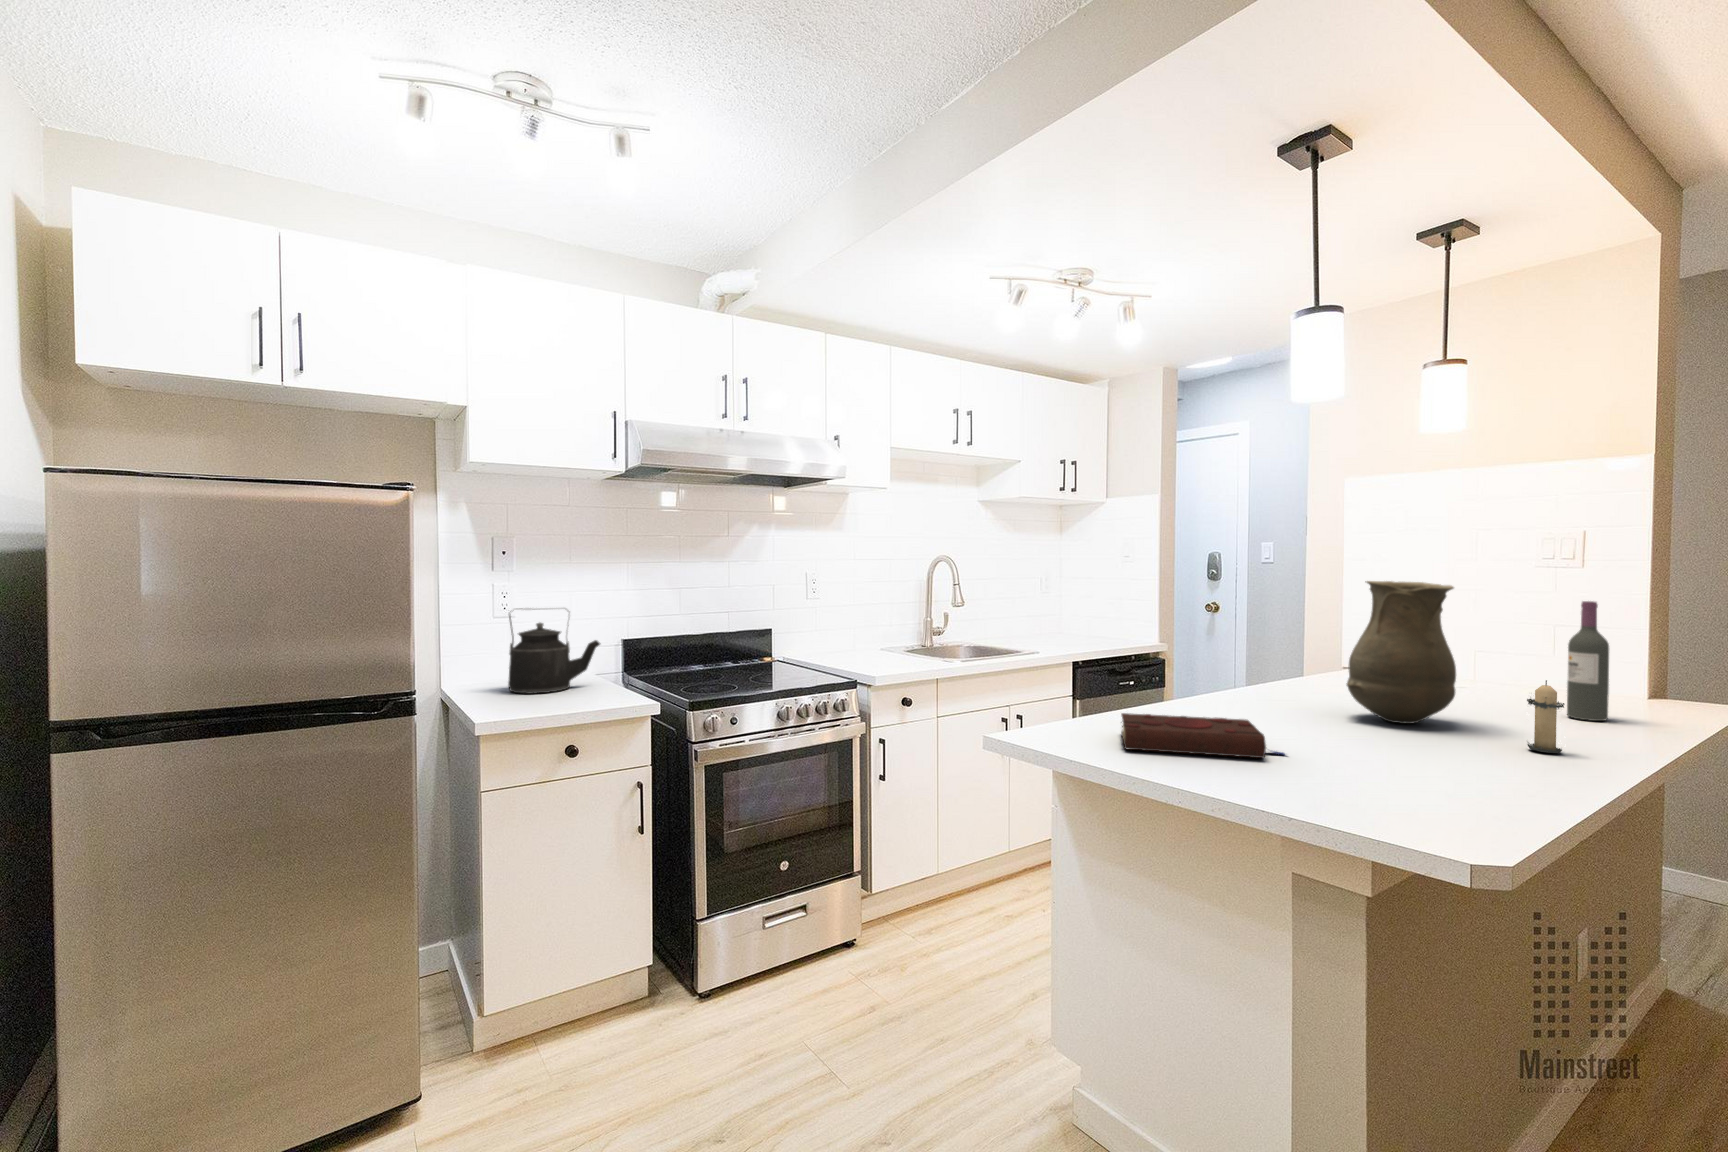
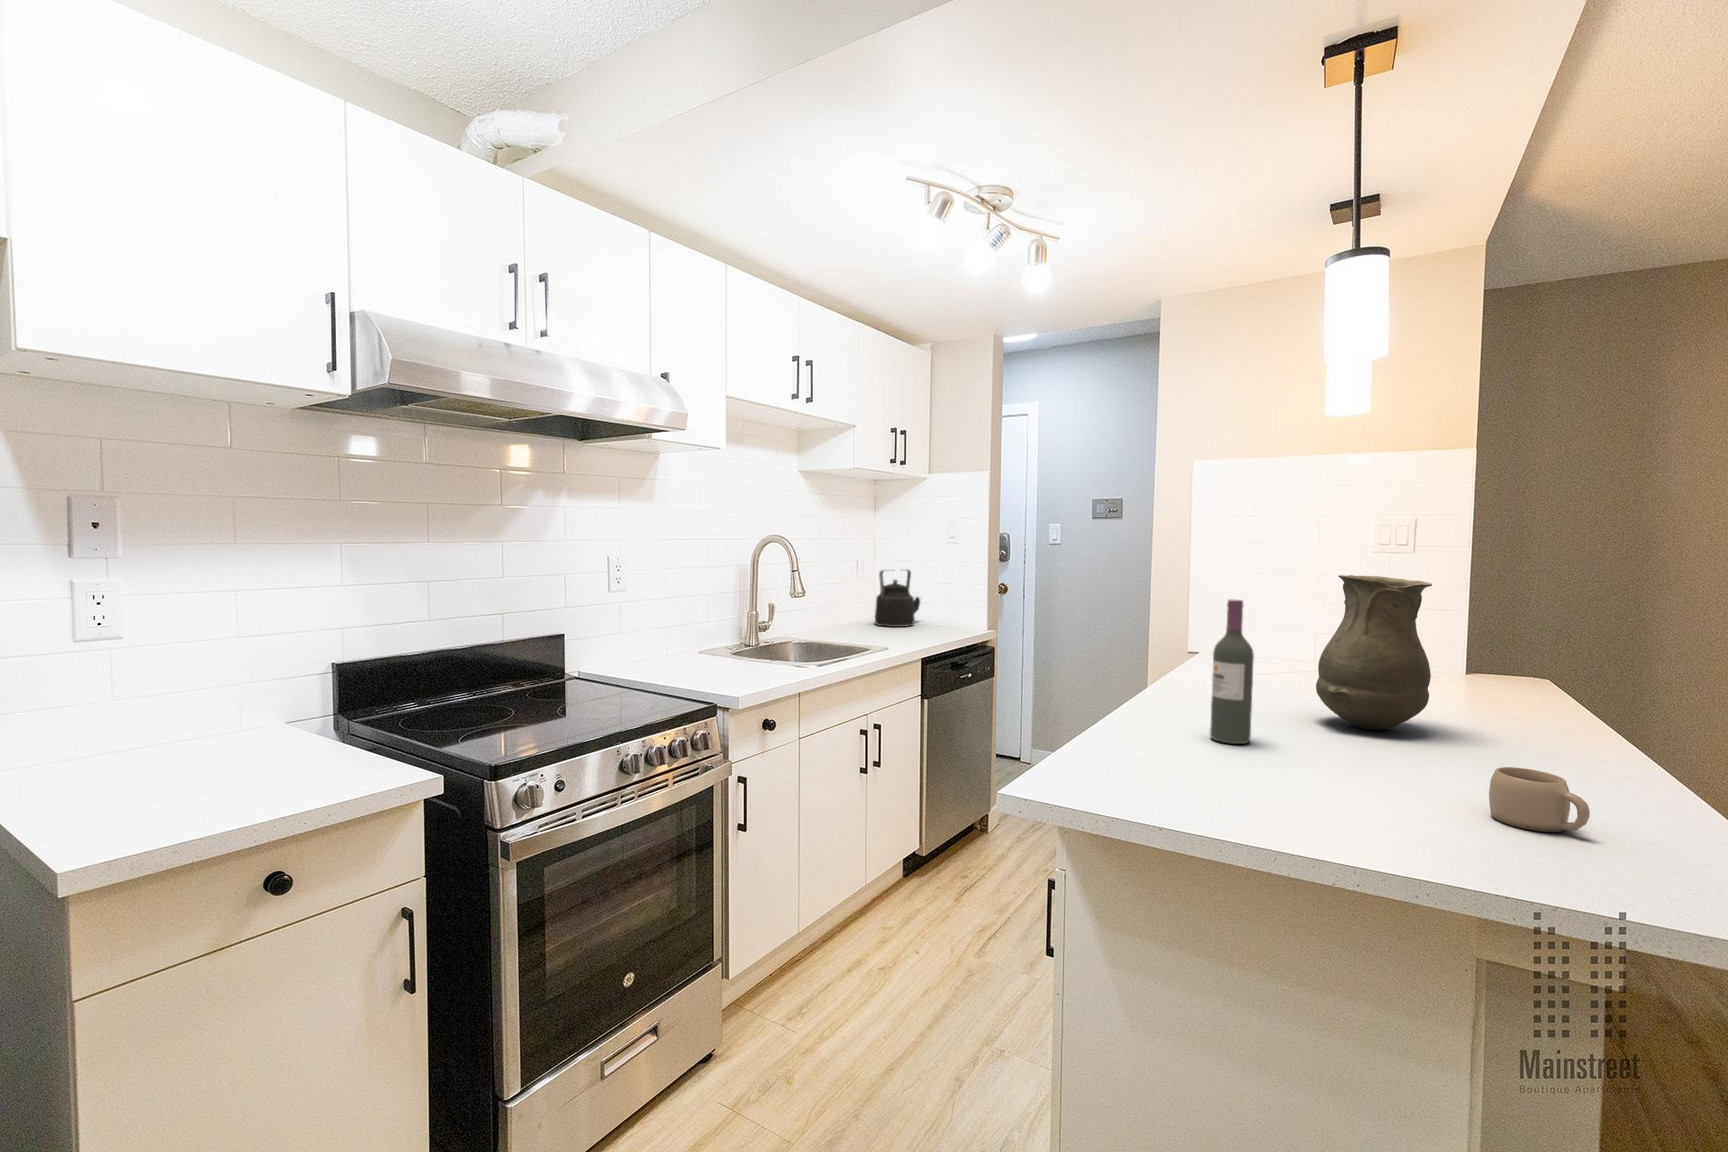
wine bottle: present [1567,601,1609,721] -> present [1210,600,1254,744]
kettle: present [508,608,600,694] -> present [875,570,920,627]
candle: present [1527,680,1565,753] -> none [1528,685,1579,763]
book: present [1121,713,1283,758] -> none [1168,751,1385,813]
mug: none [1359,732,1420,782] -> present [1489,767,1590,832]

